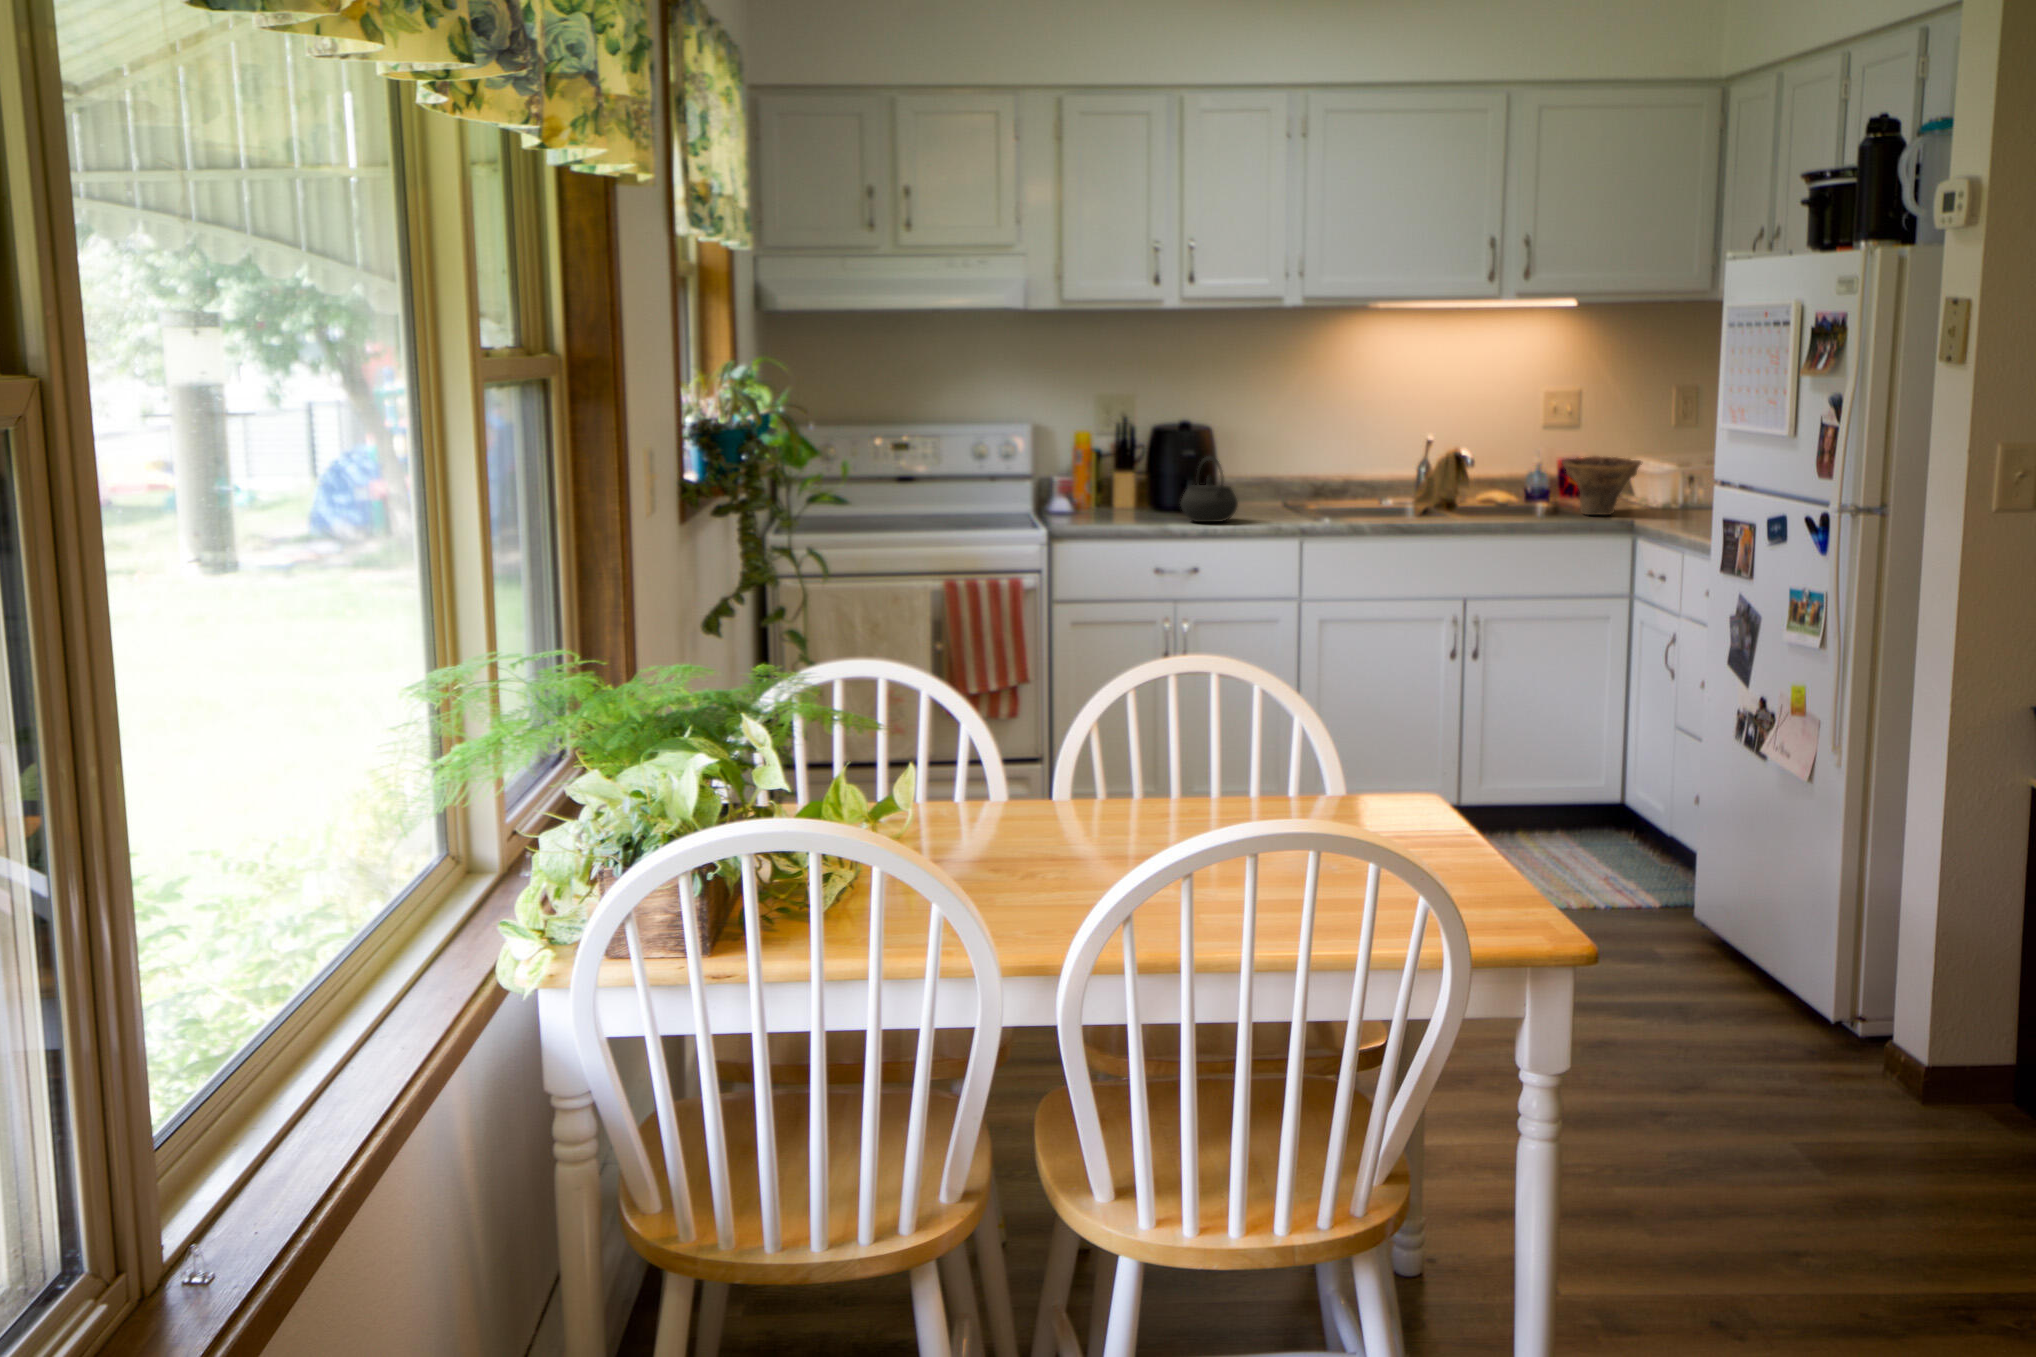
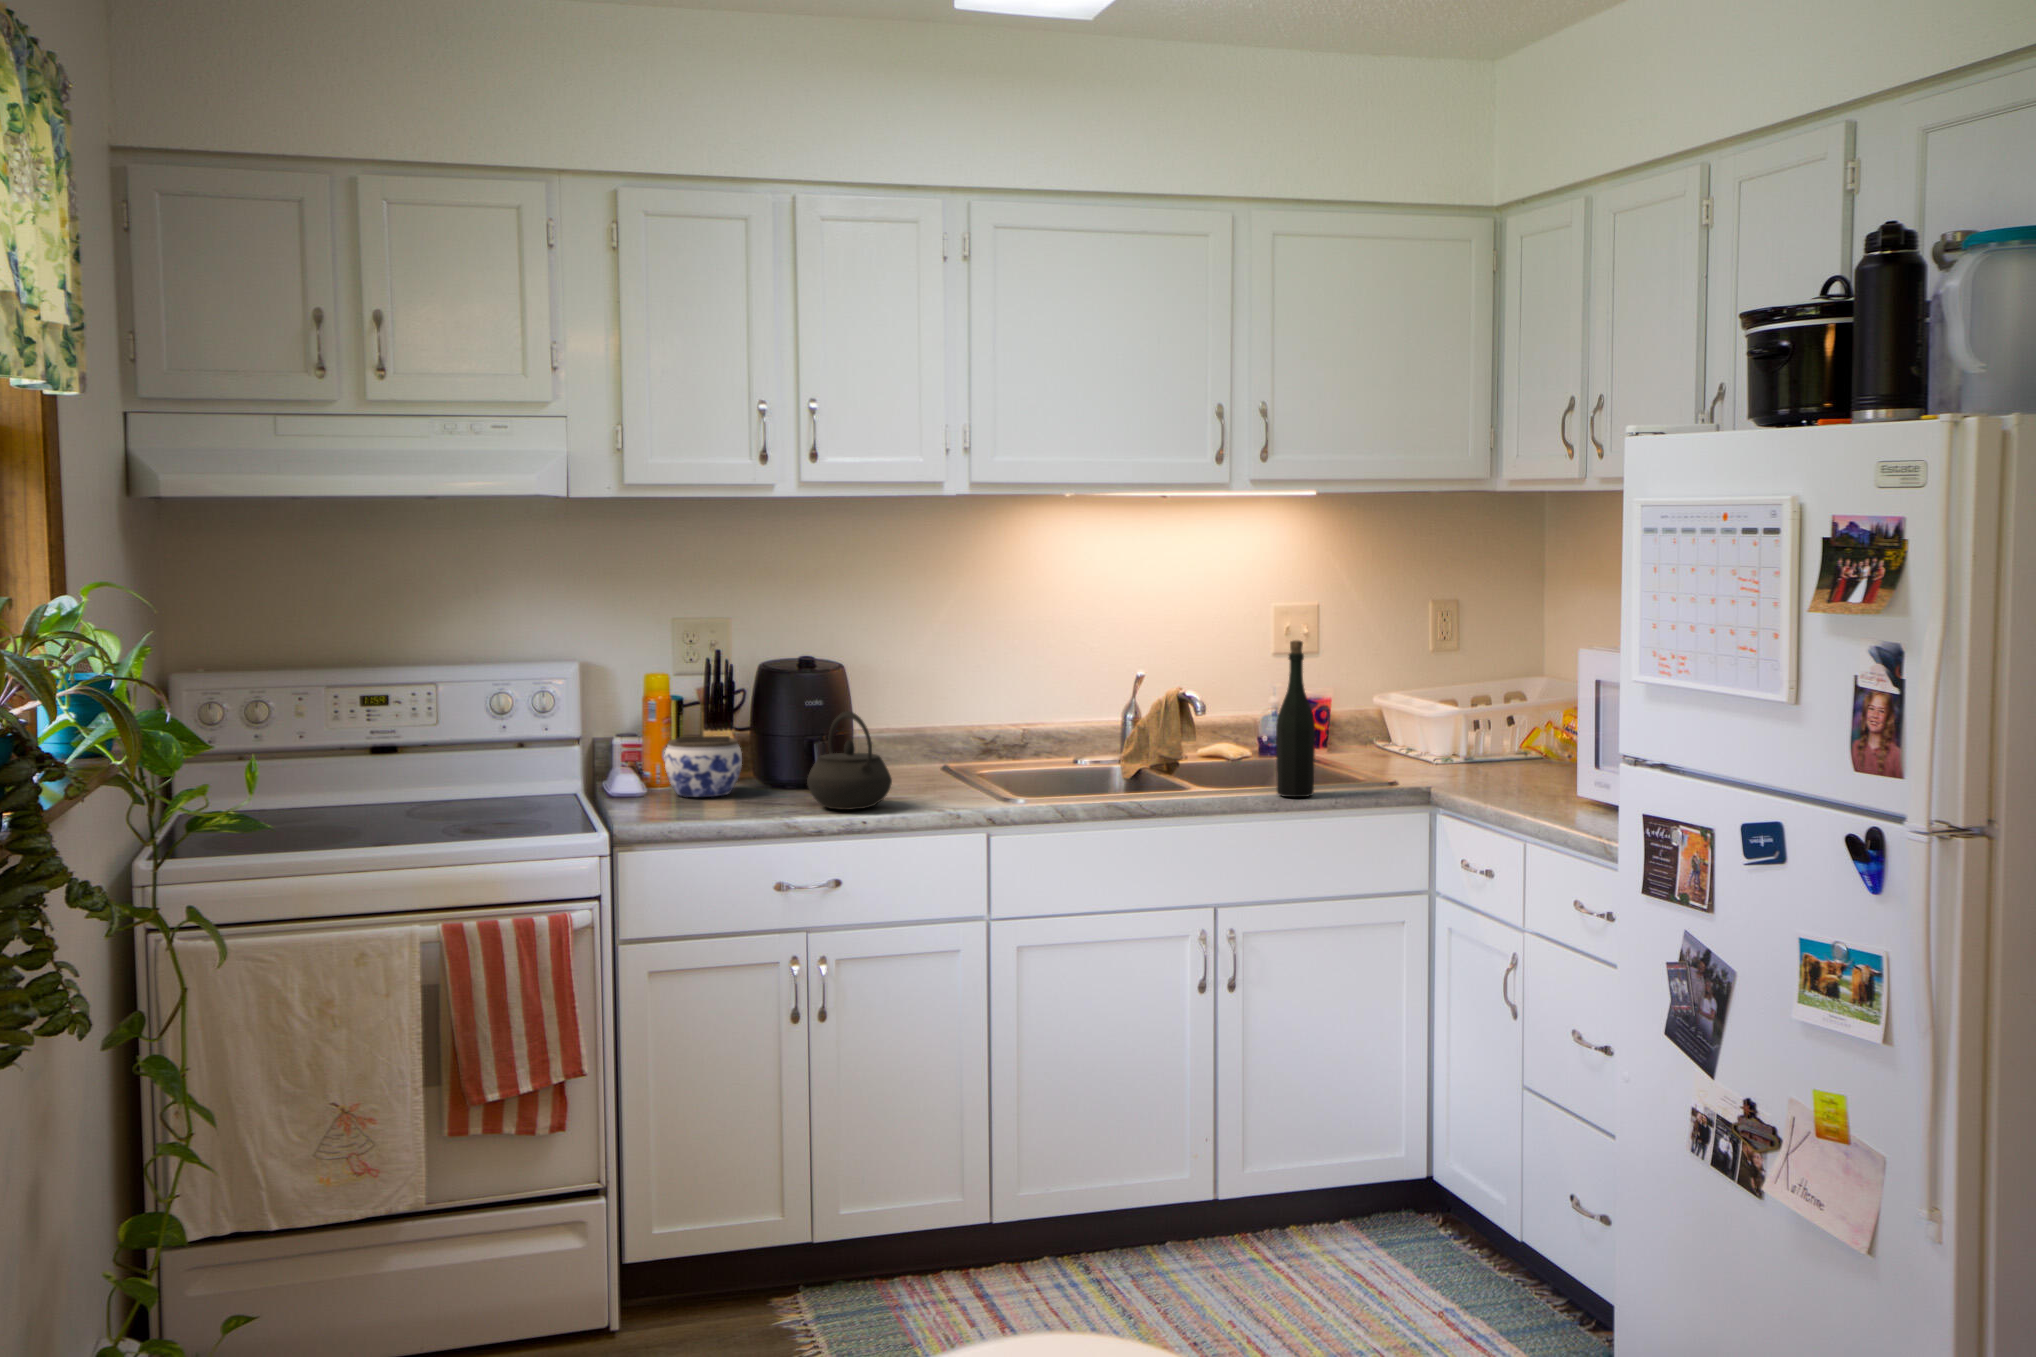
bottle: none [1515,410,1546,523] -> present [1276,640,1315,797]
bowl: present [1562,456,1642,515] -> none [1320,696,1427,779]
jar: none [1087,474,1139,514] -> present [665,736,742,797]

